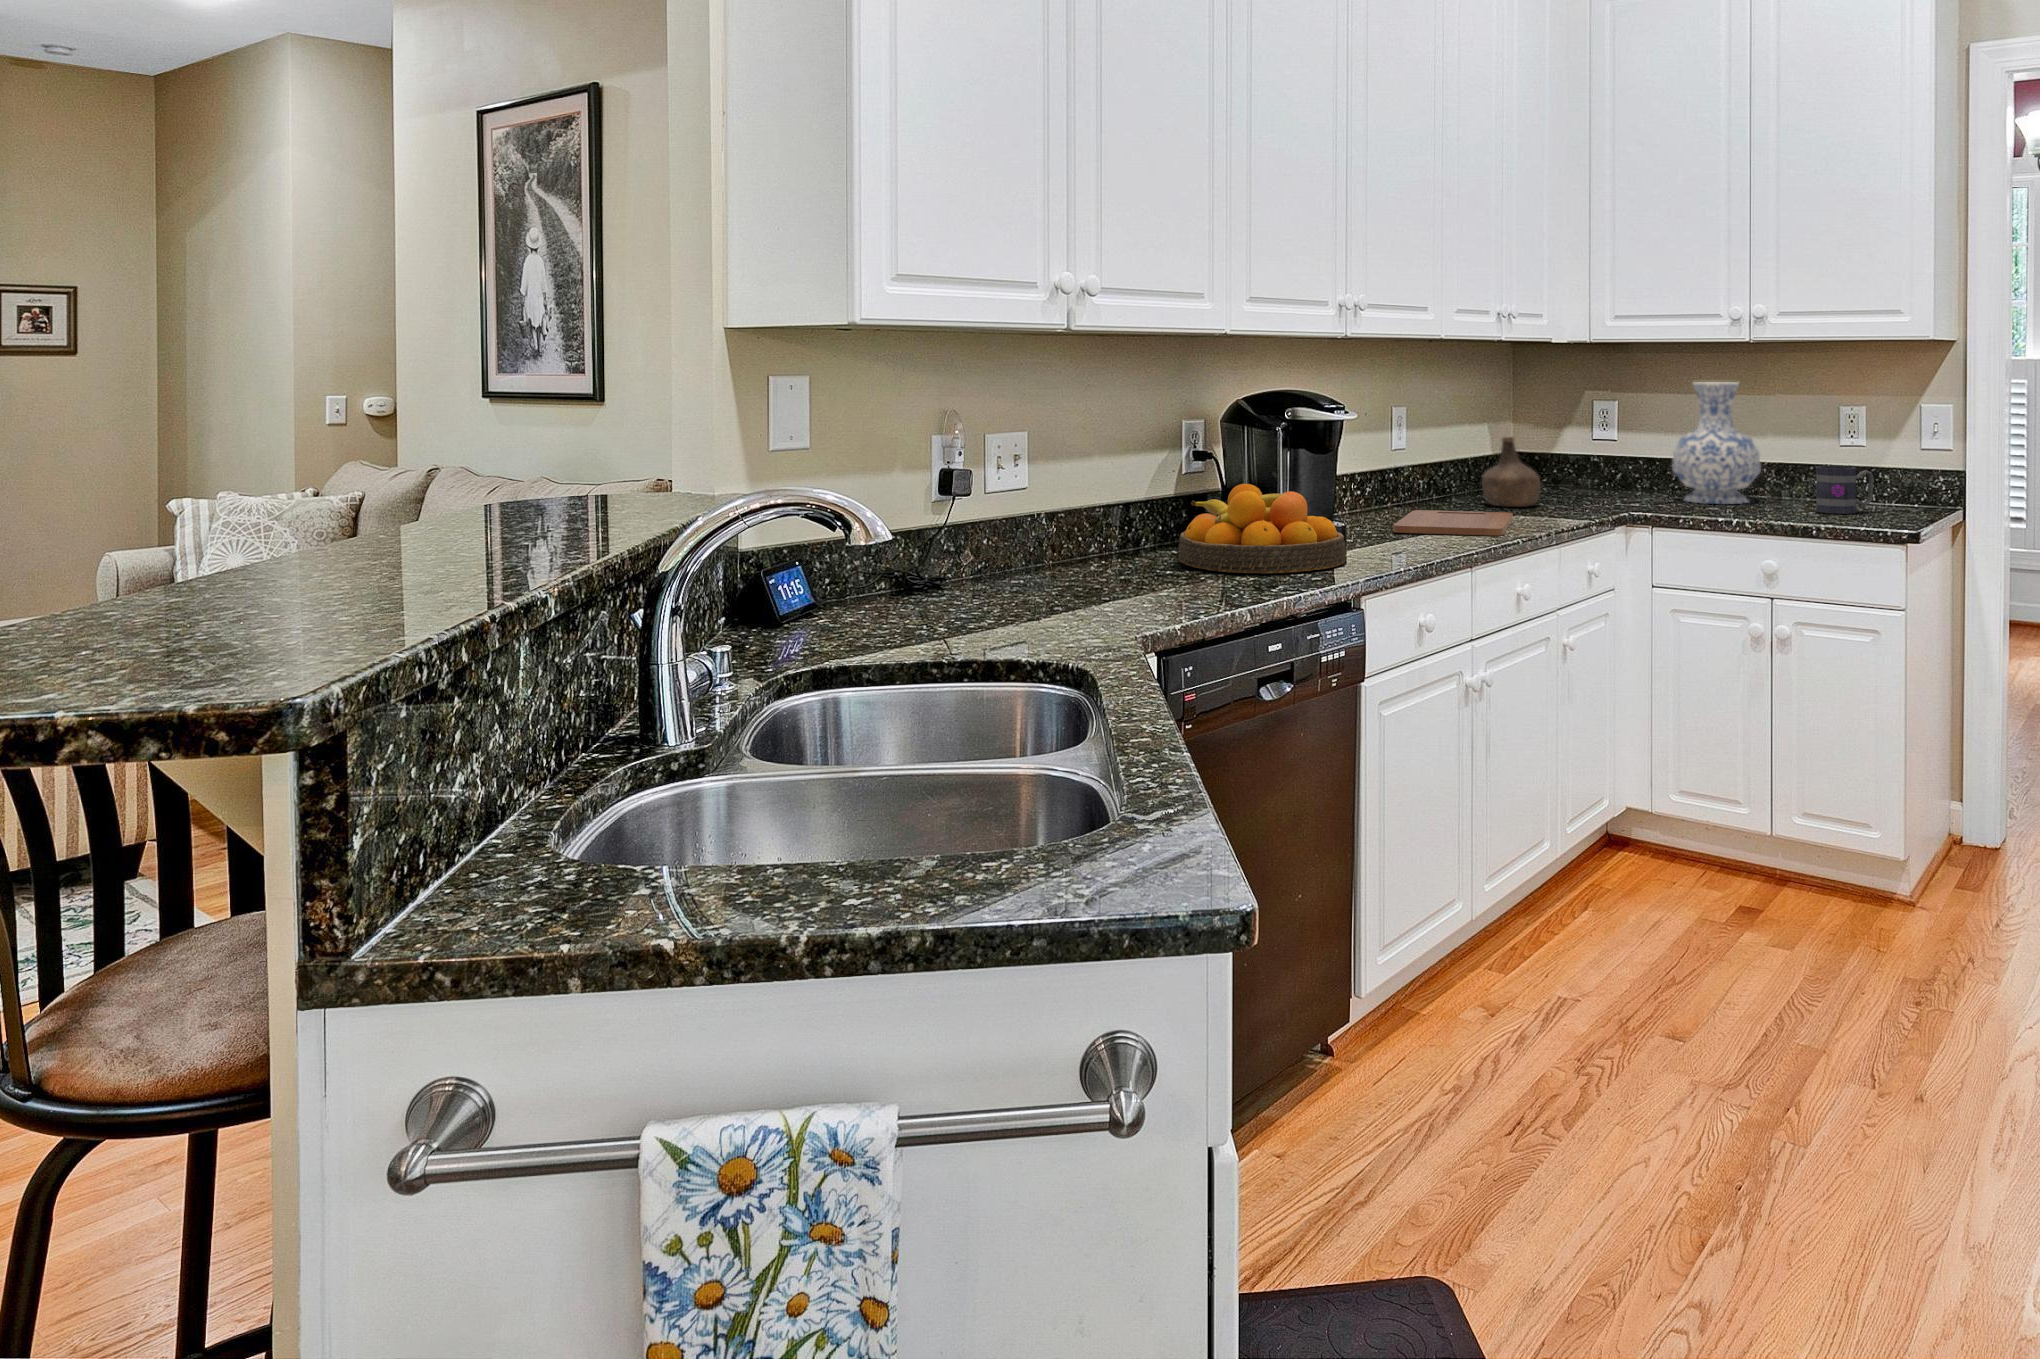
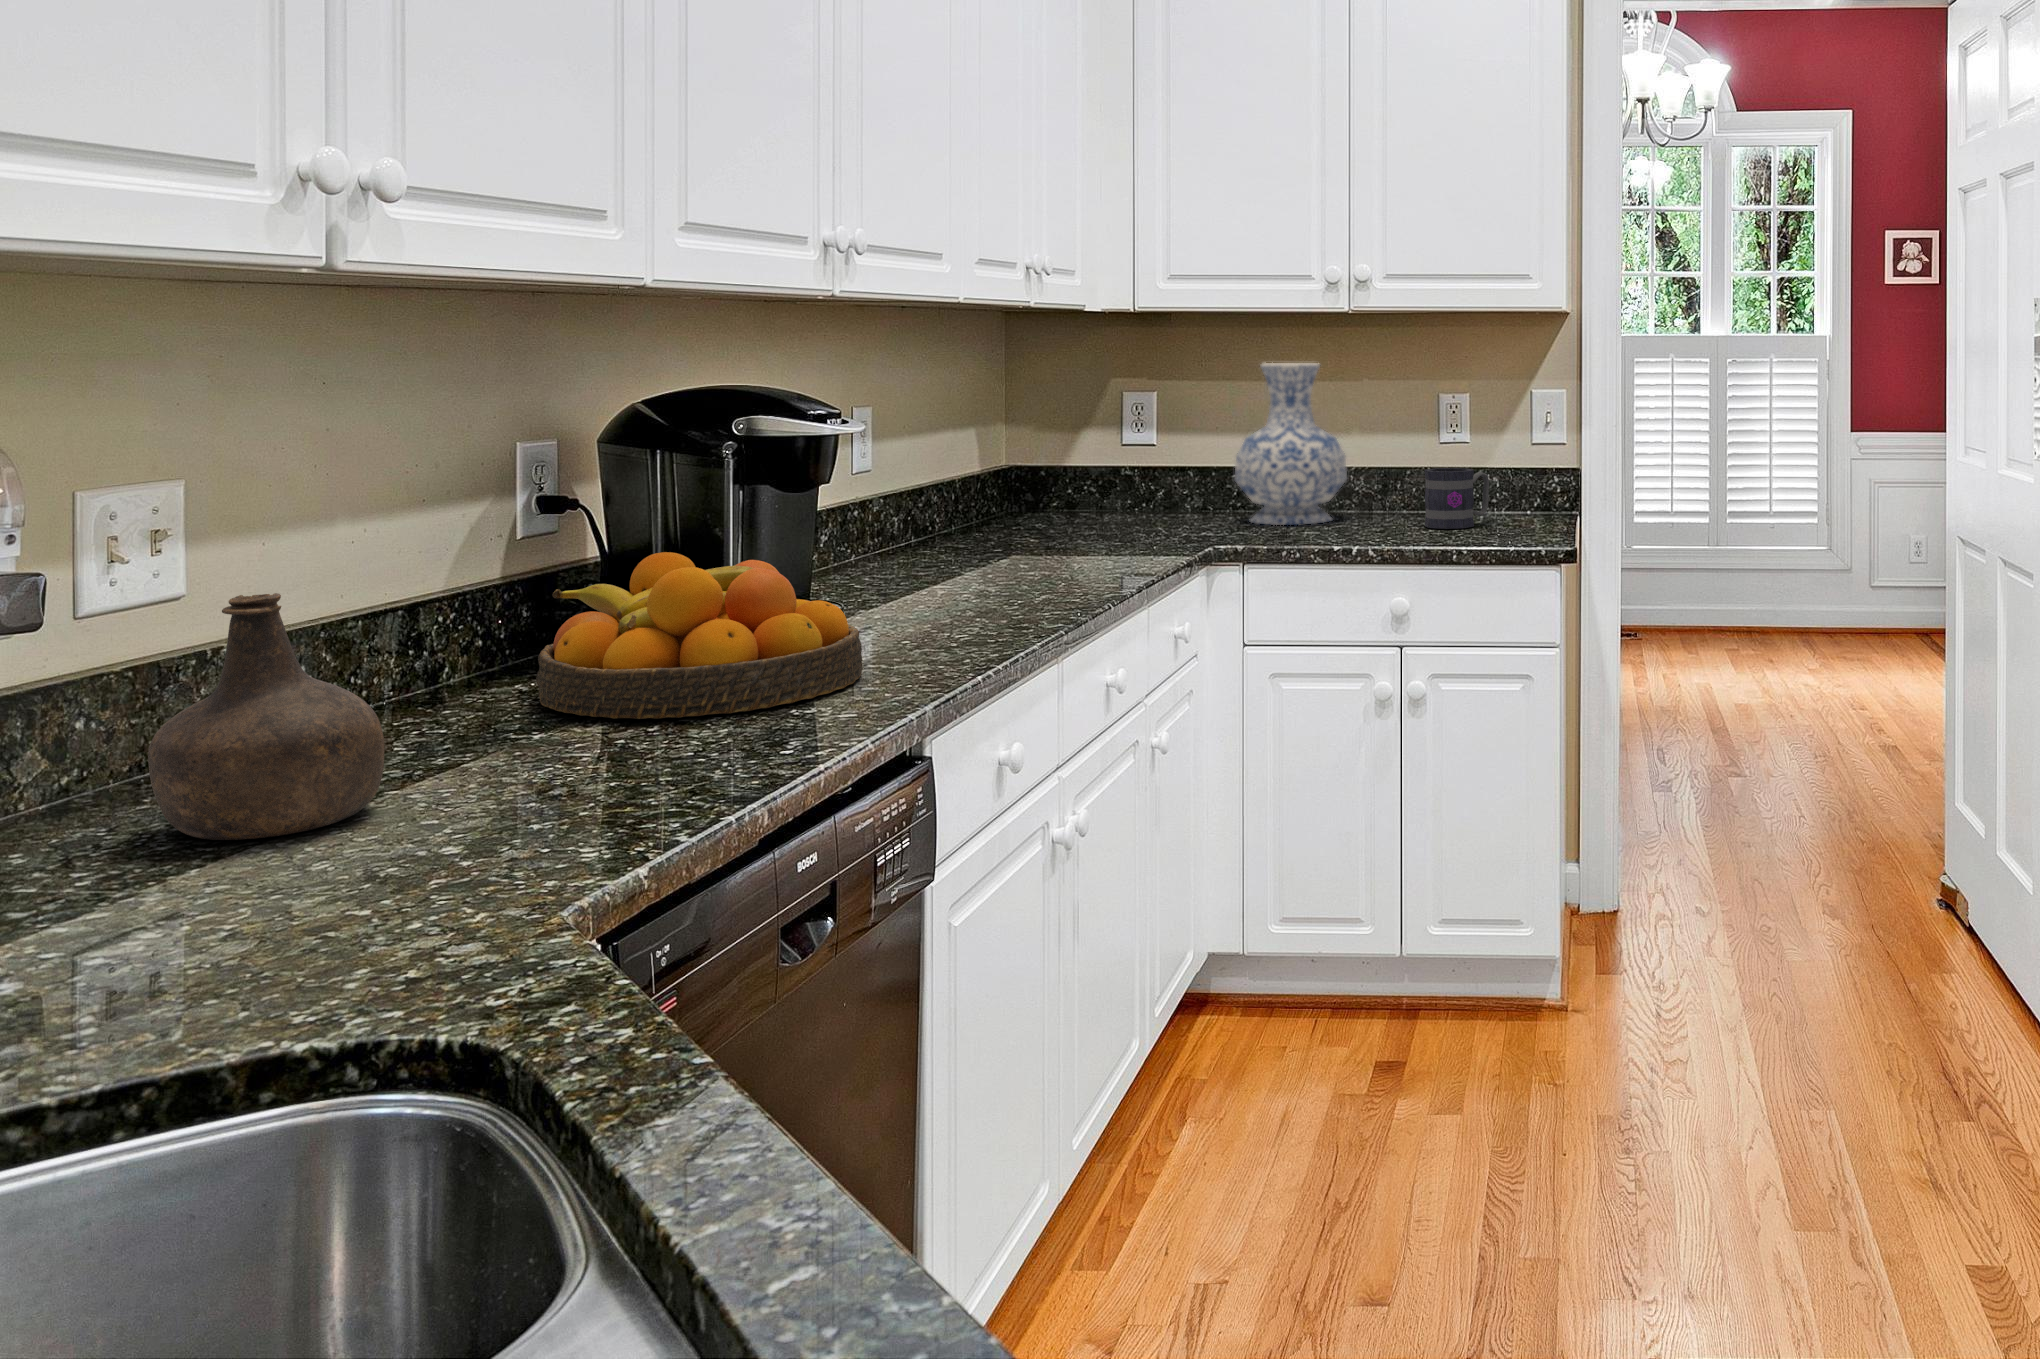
bottle: present [1482,437,1541,507] -> present [148,593,384,840]
cutting board: present [1394,510,1513,536] -> none [891,559,1067,607]

